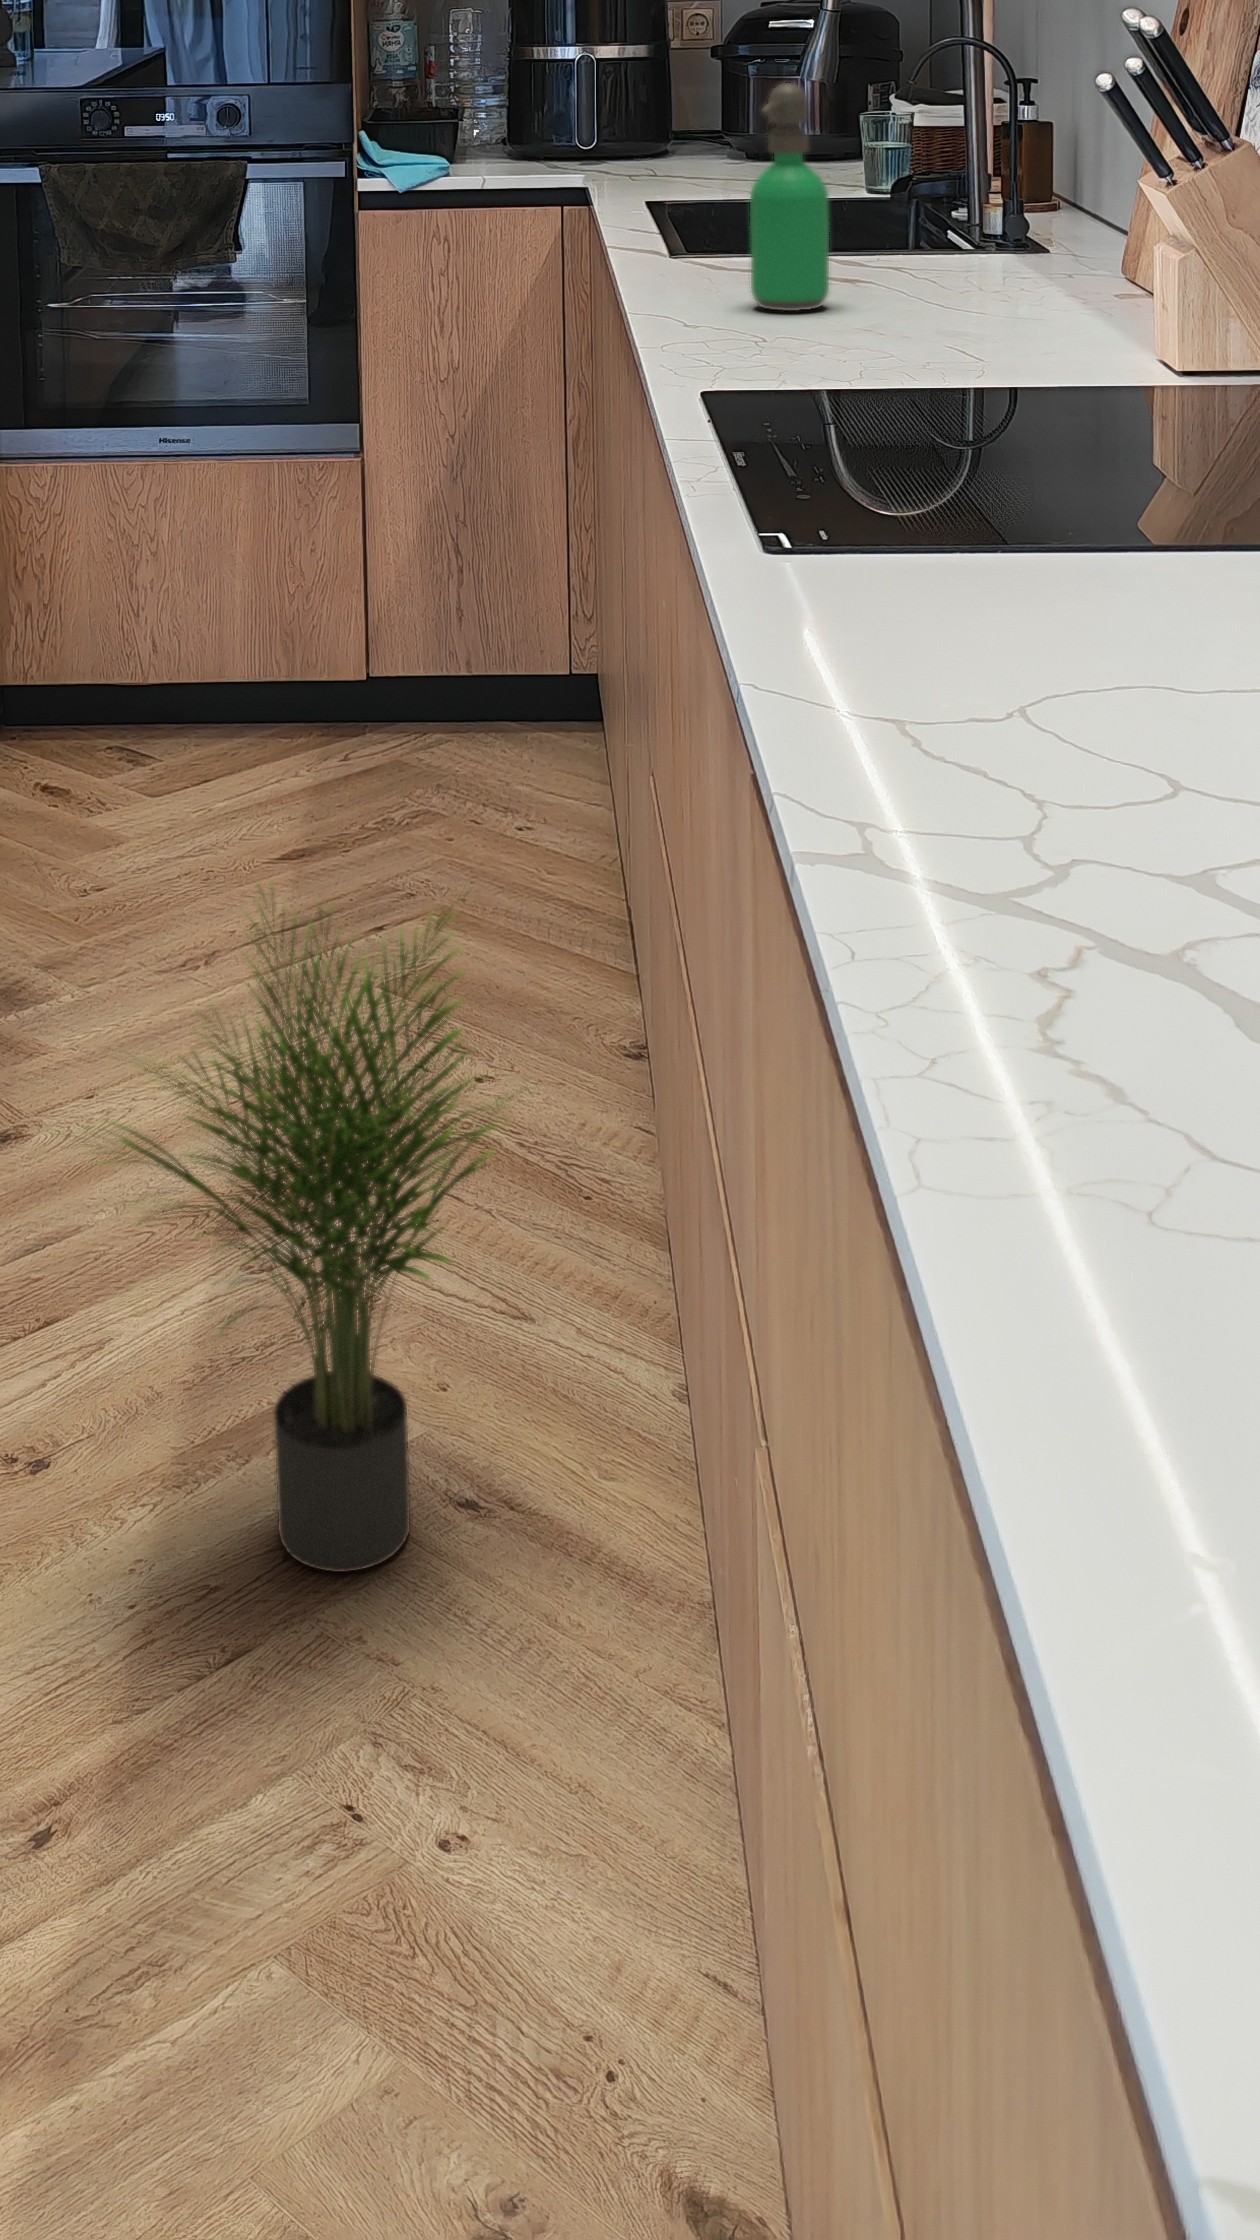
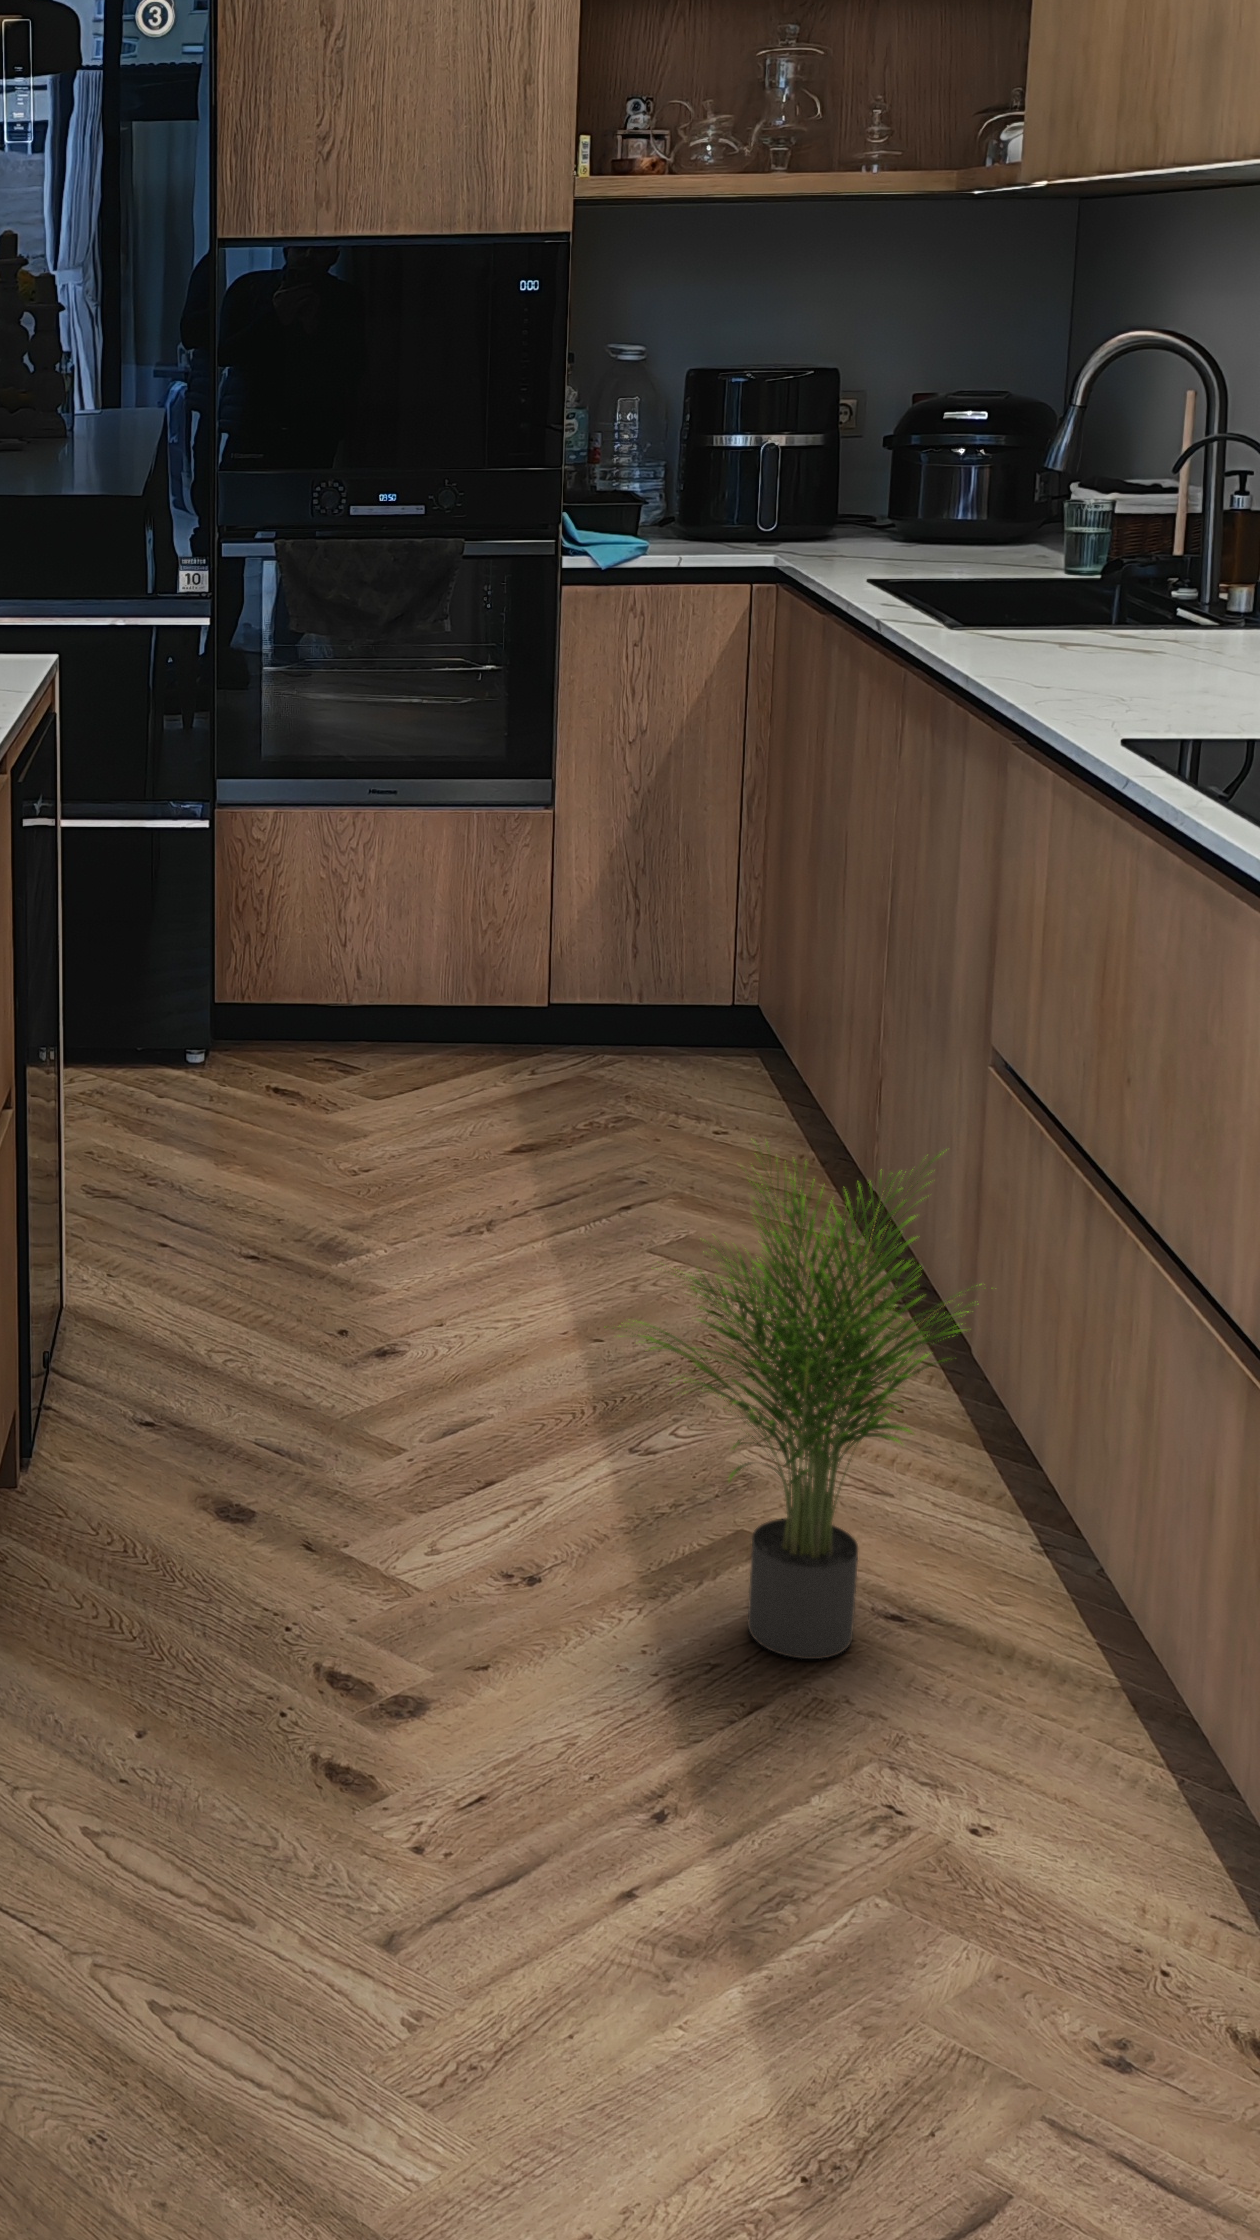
soap dispenser: present [750,83,829,311] -> none [1064,496,1142,694]

